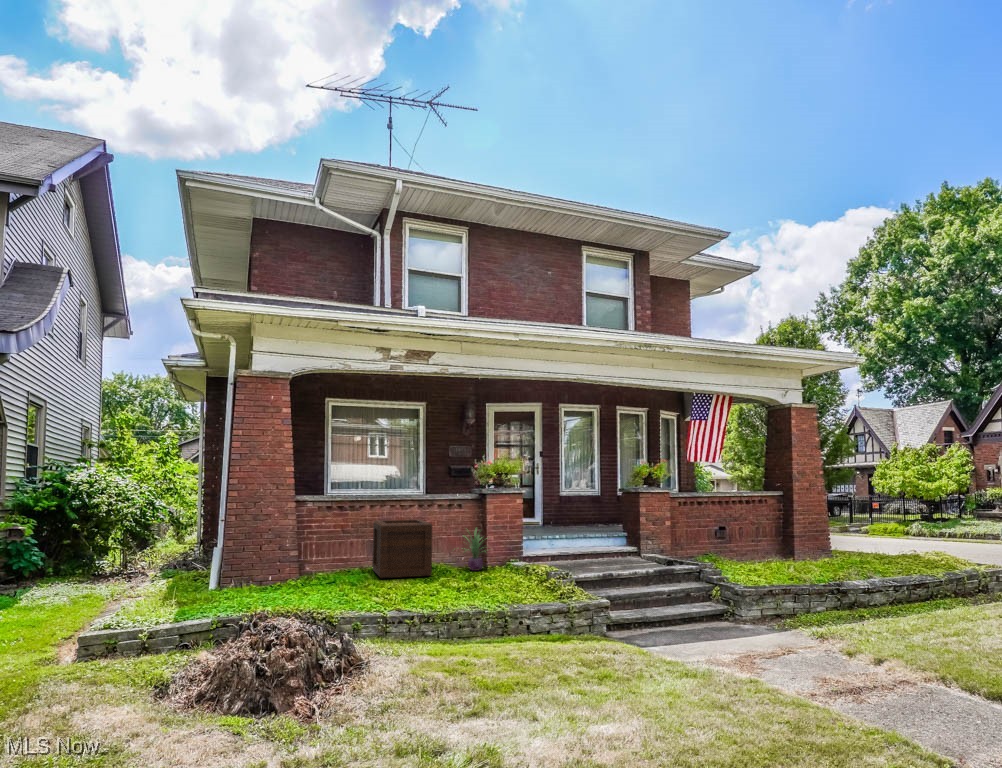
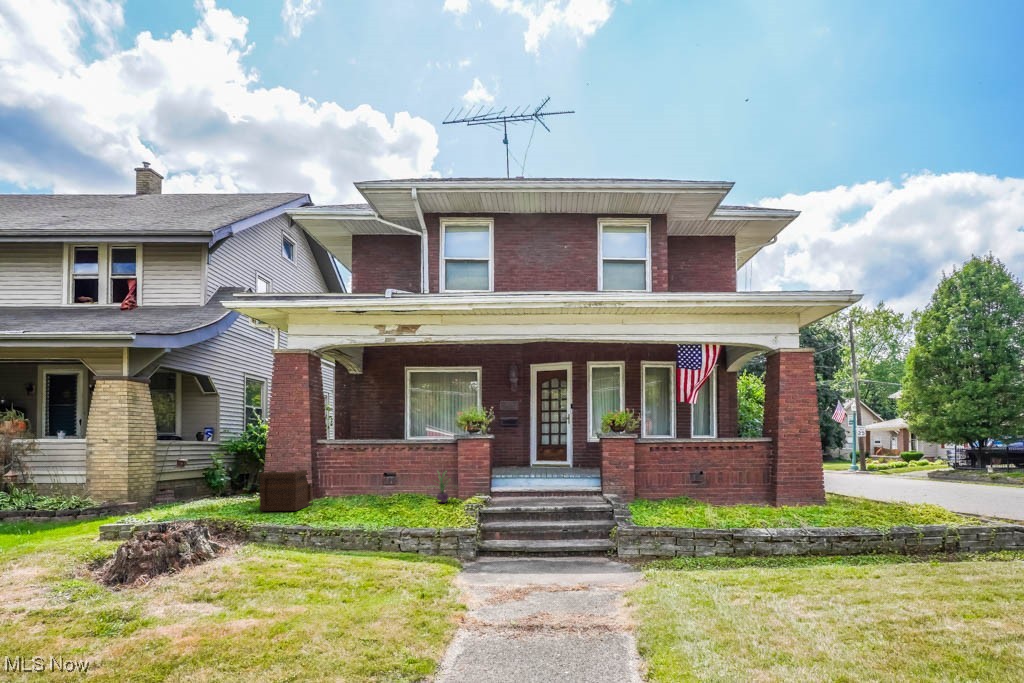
wooden crate: present [372,520,432,578] -> present [260,470,312,511]

